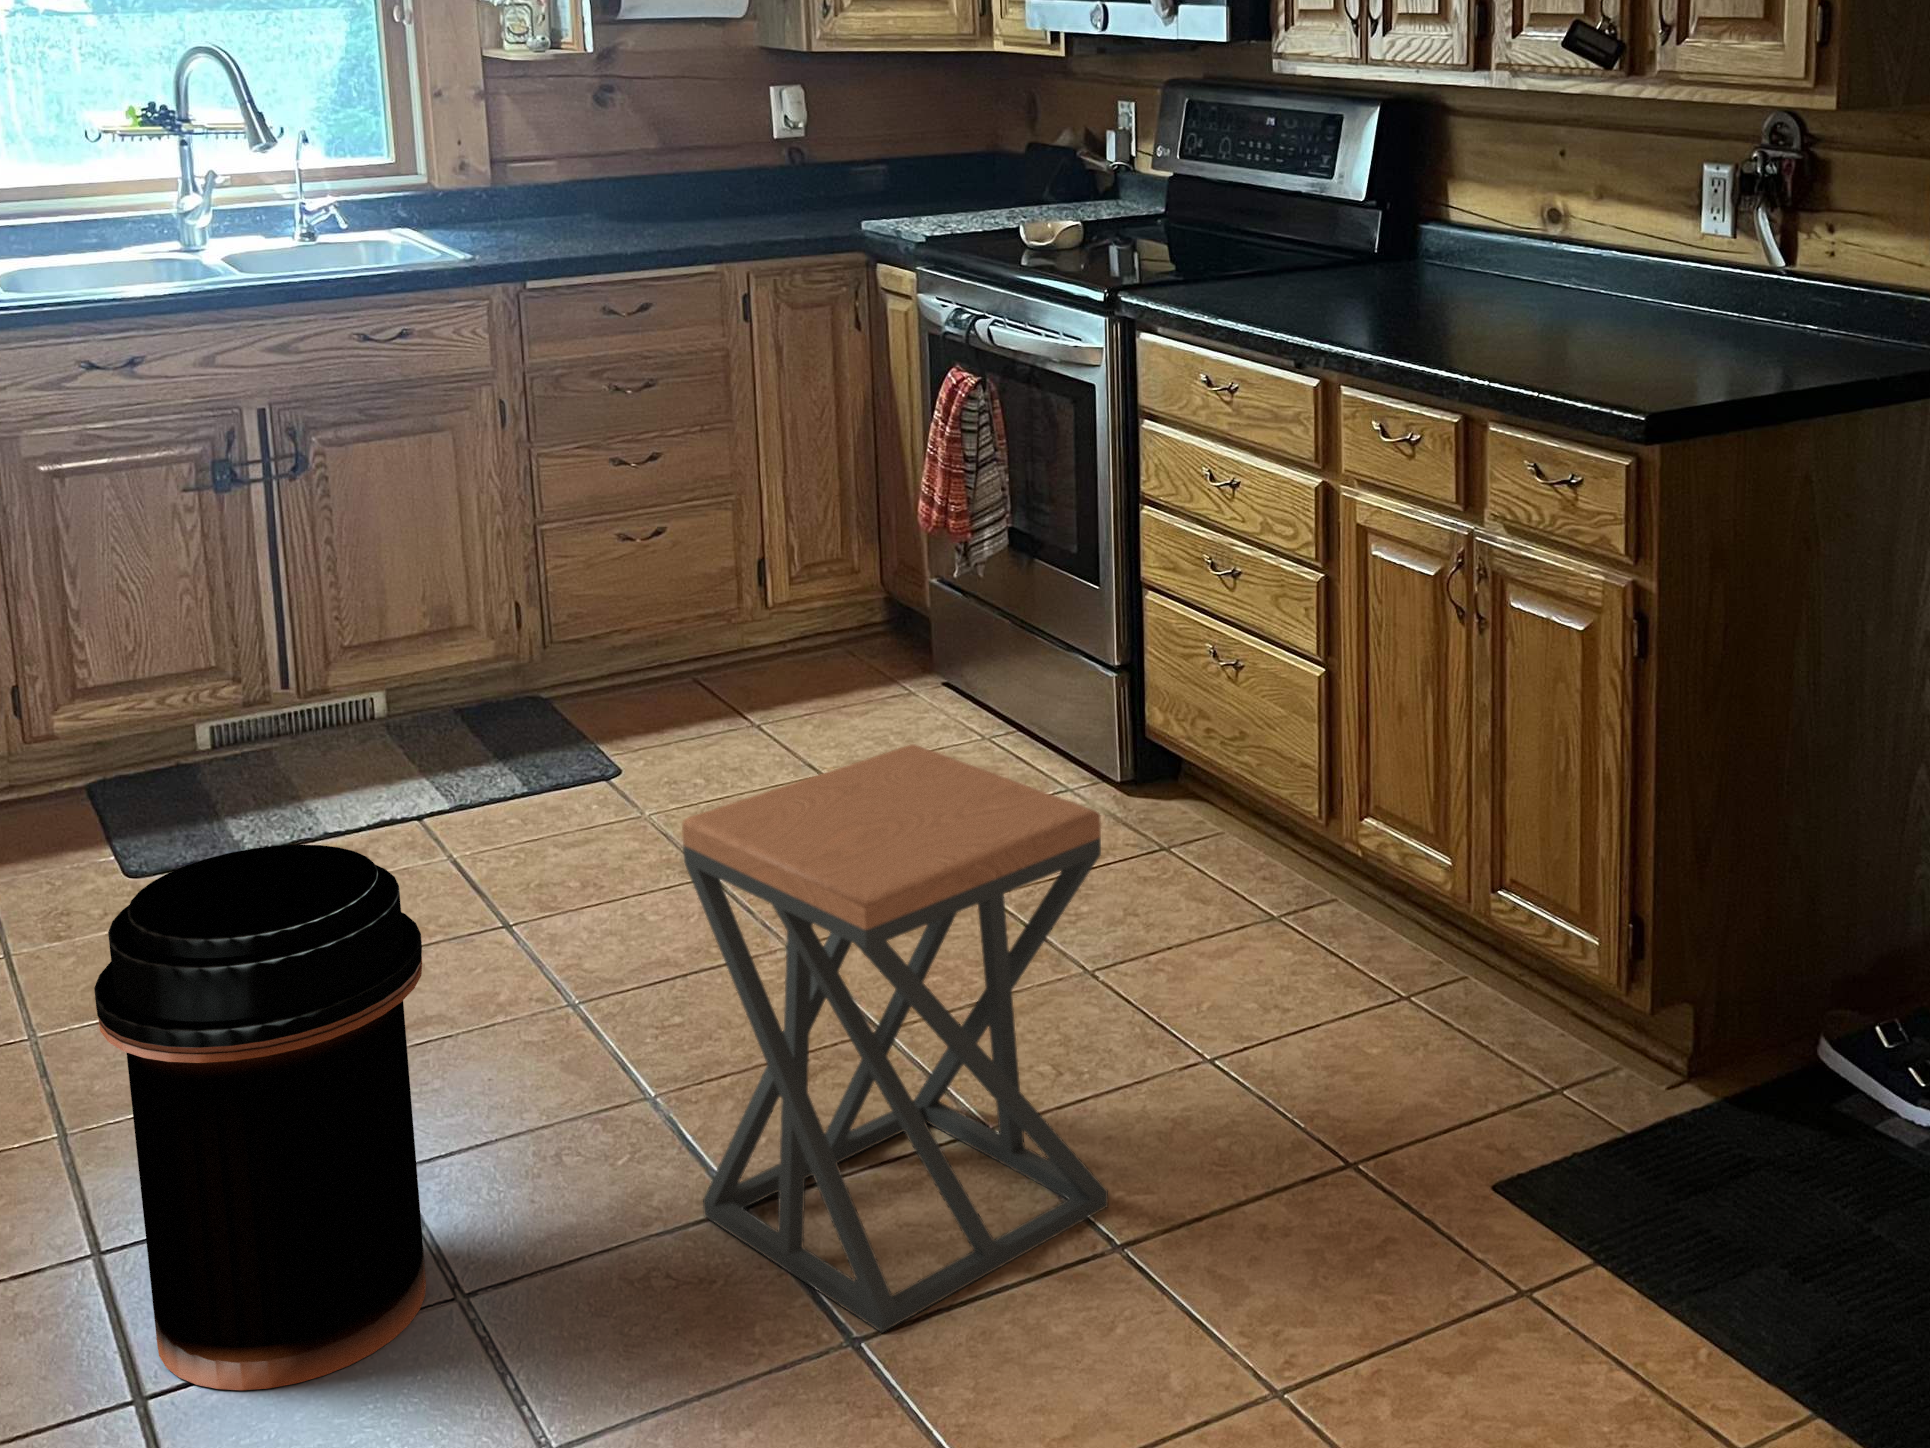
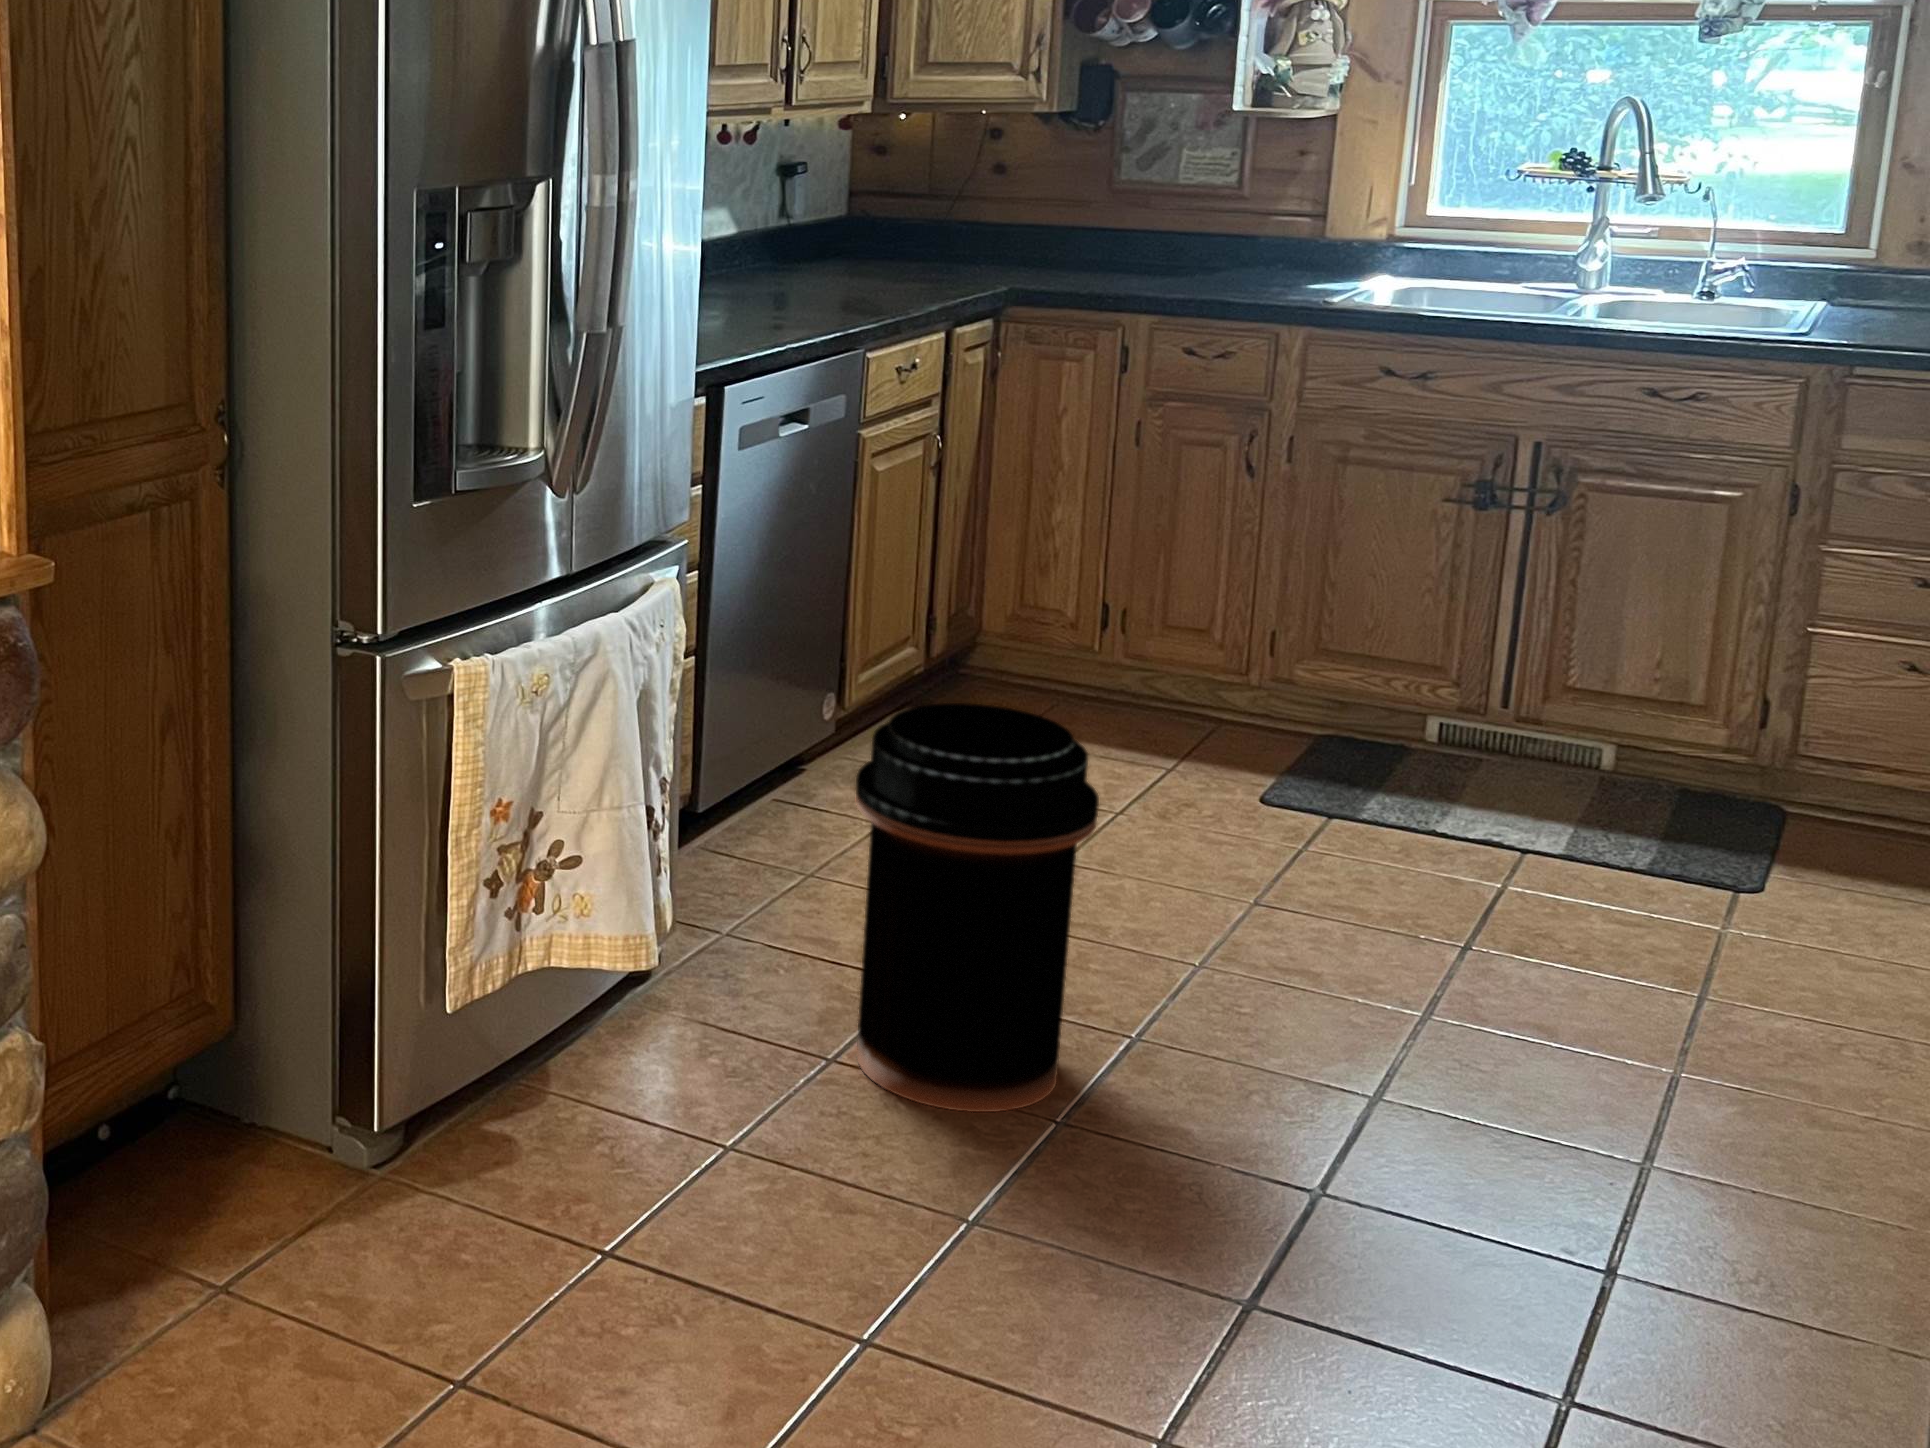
stool: present [682,744,1108,1332] -> none [1255,814,1652,1393]

